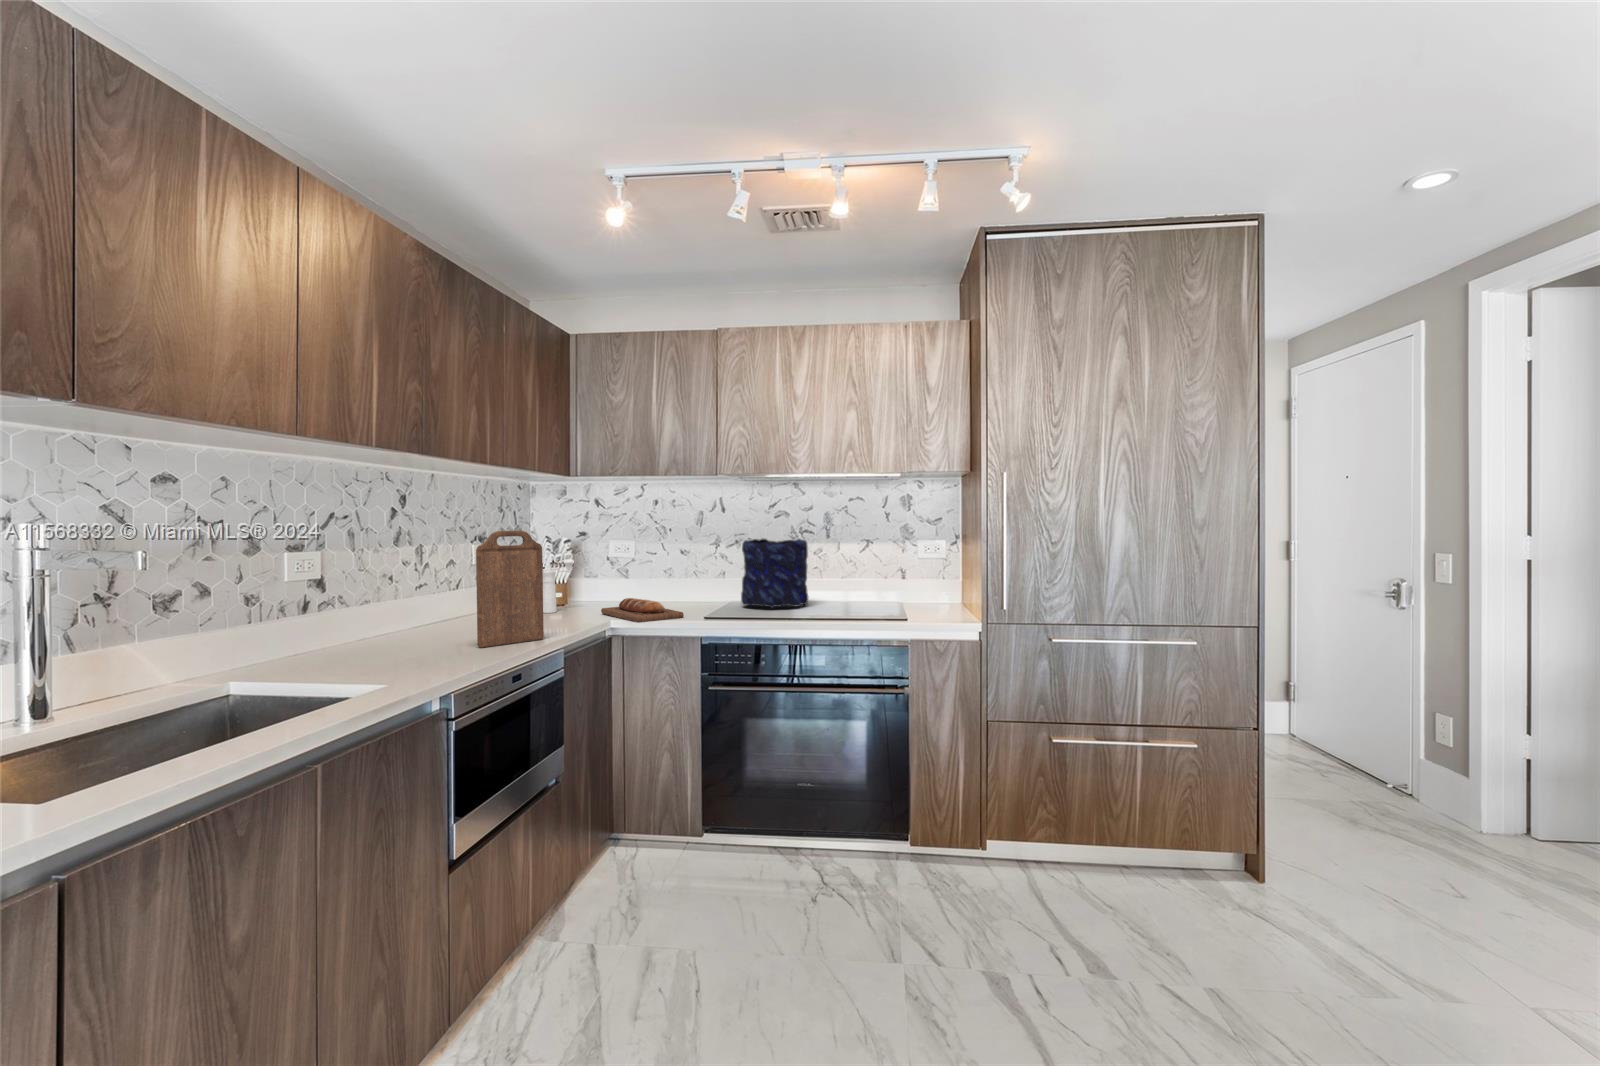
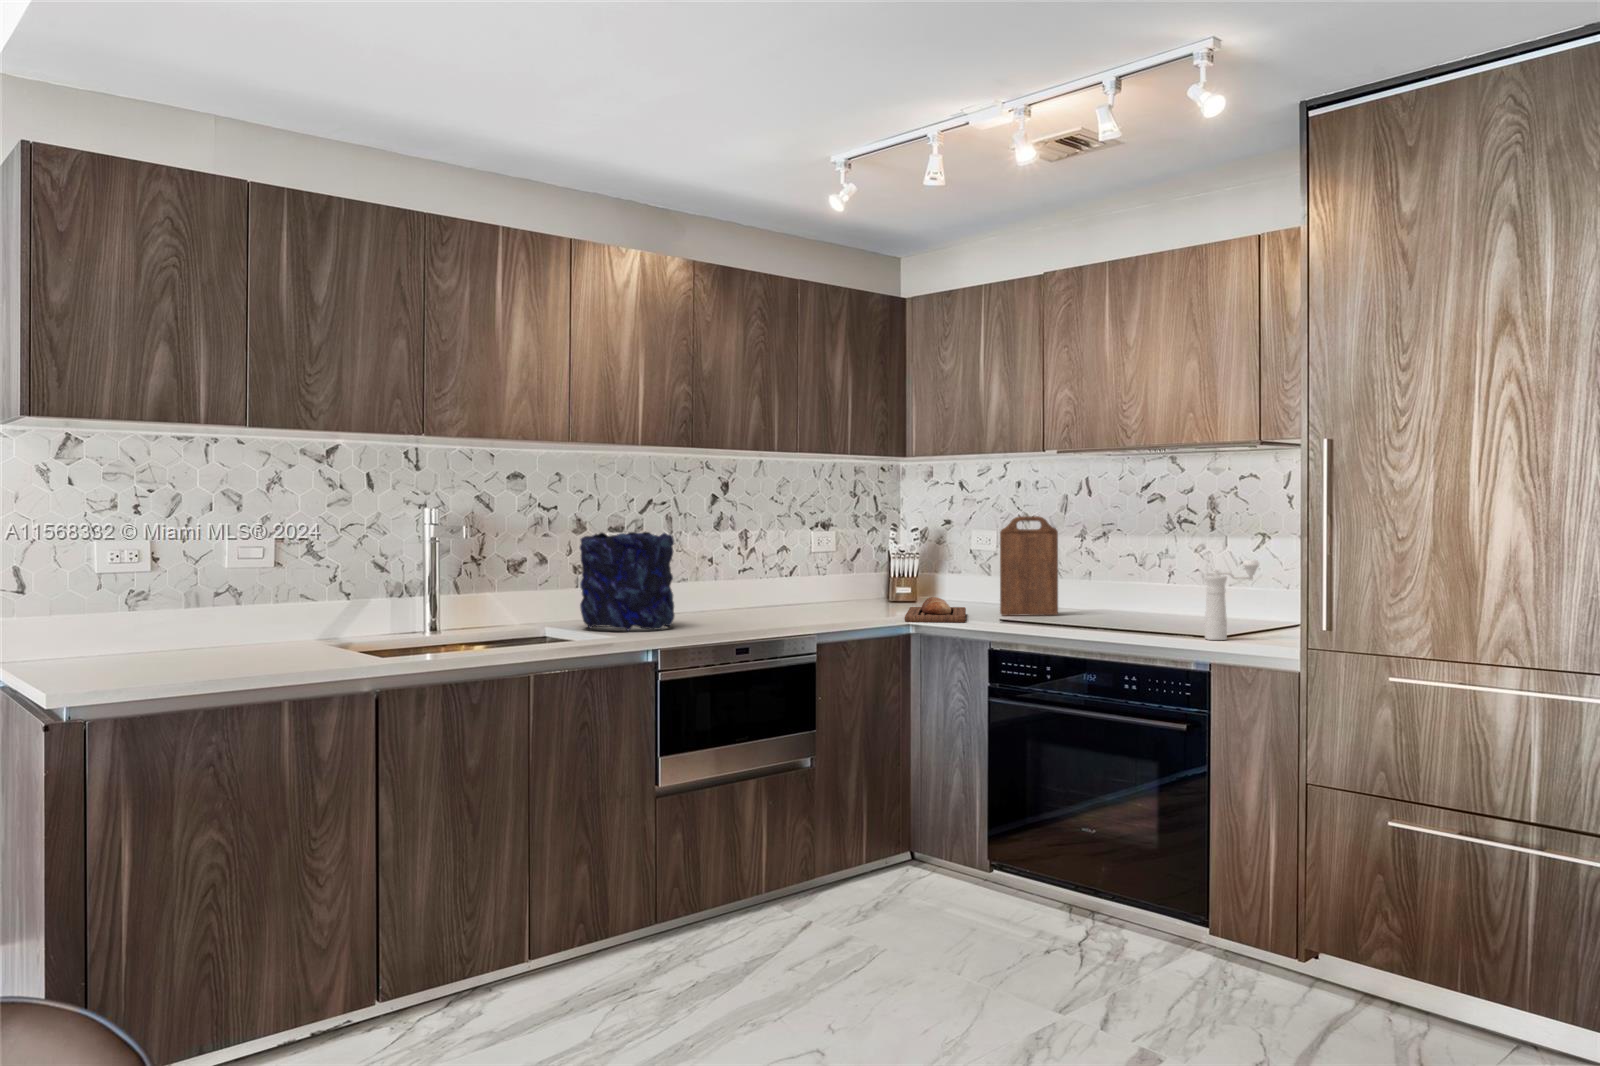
cutting board: present [476,531,544,647] -> present [1000,516,1058,616]
vase: present [741,539,808,608] -> present [580,532,674,630]
pepper mill: present [543,559,574,613] -> present [1205,560,1259,640]

